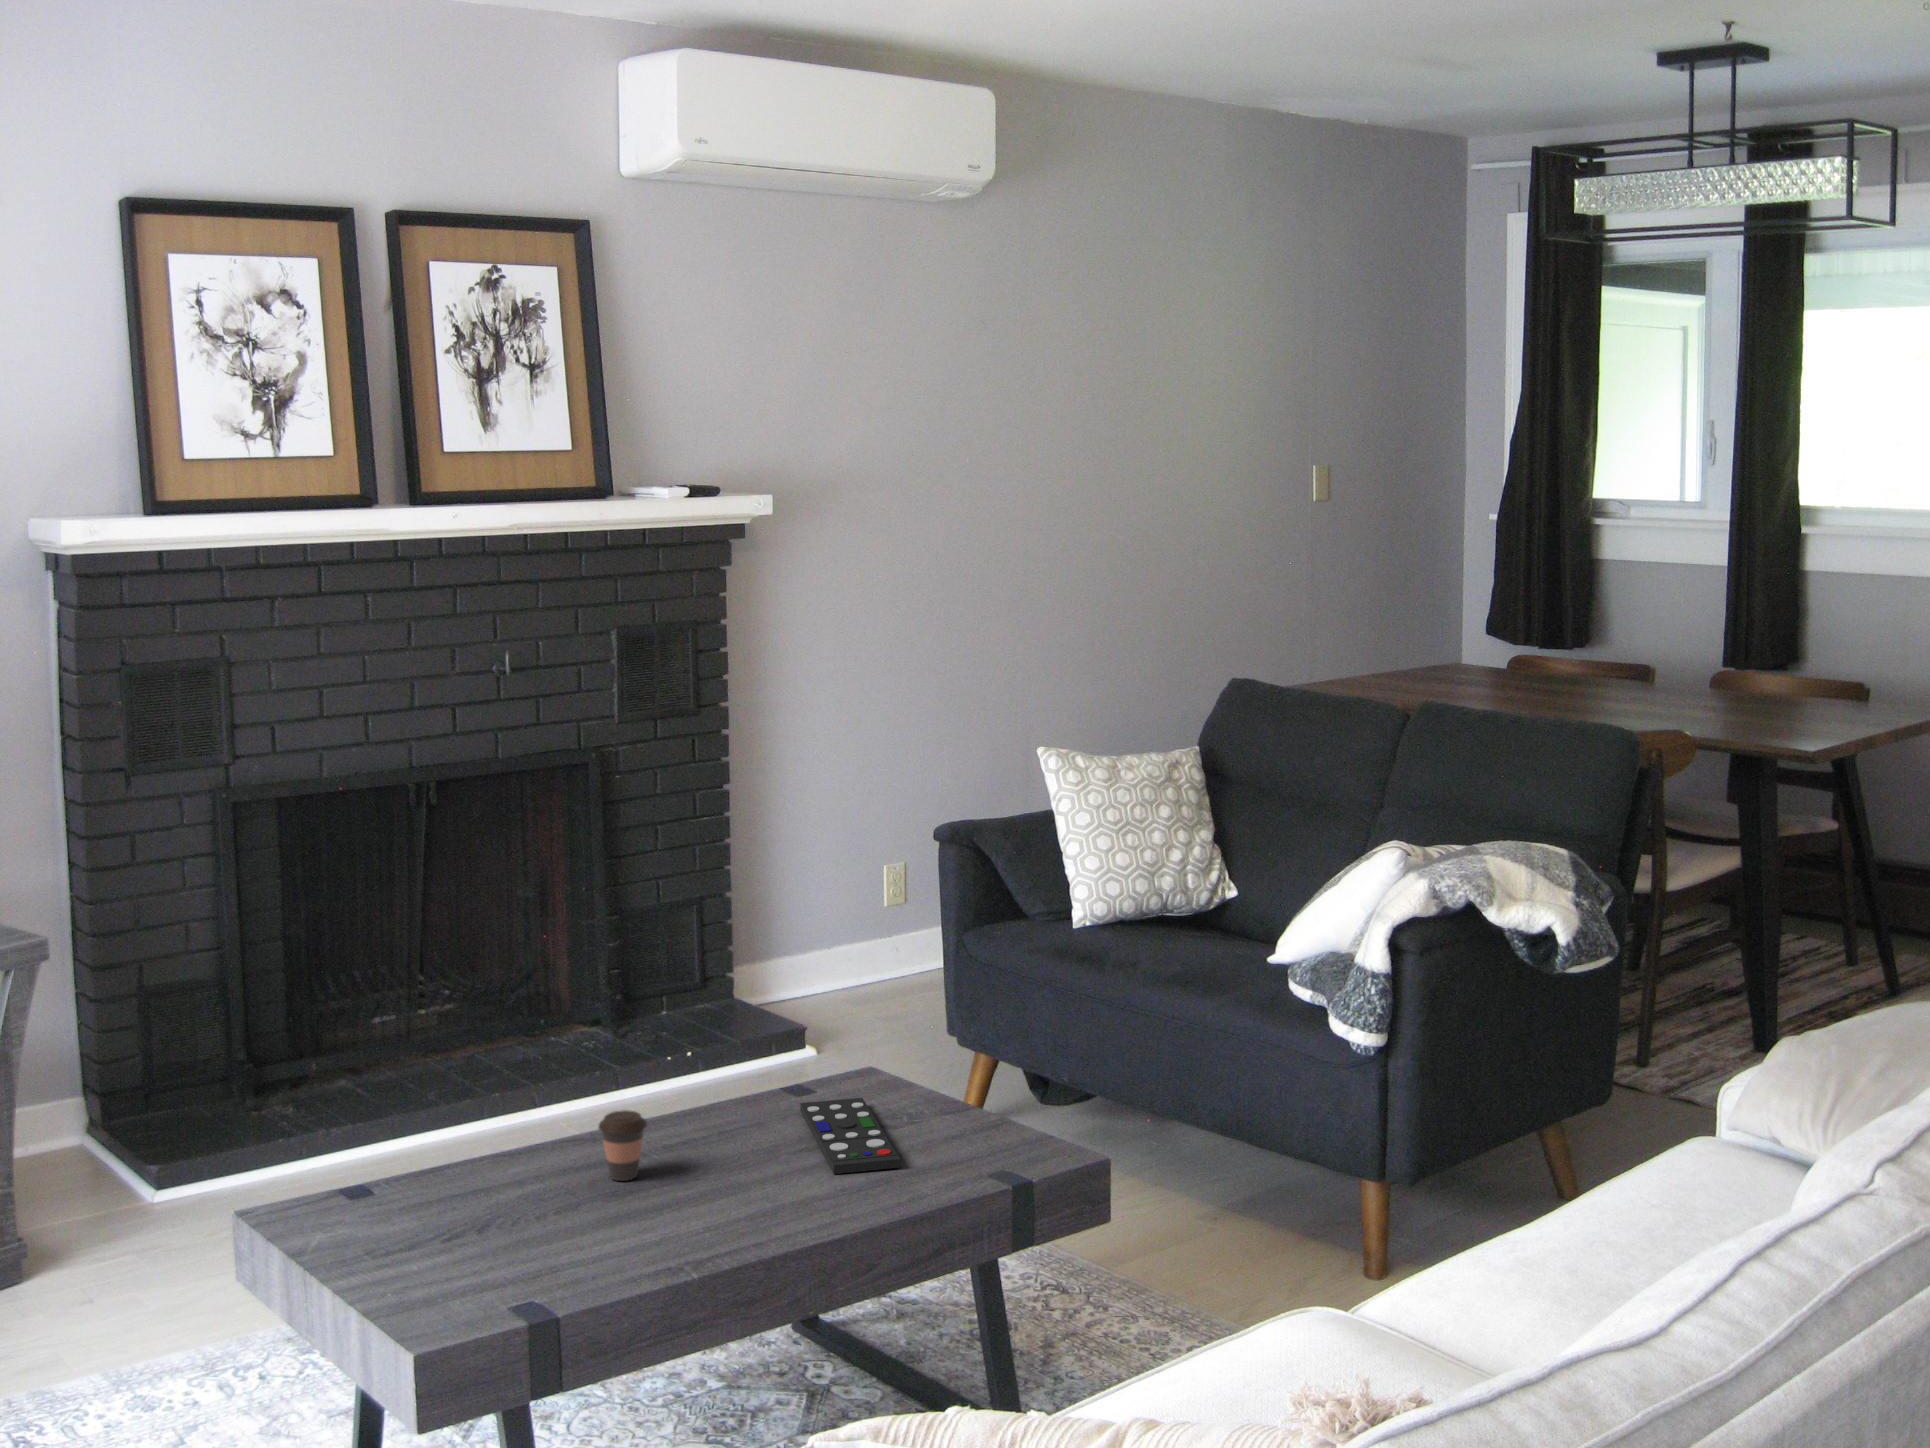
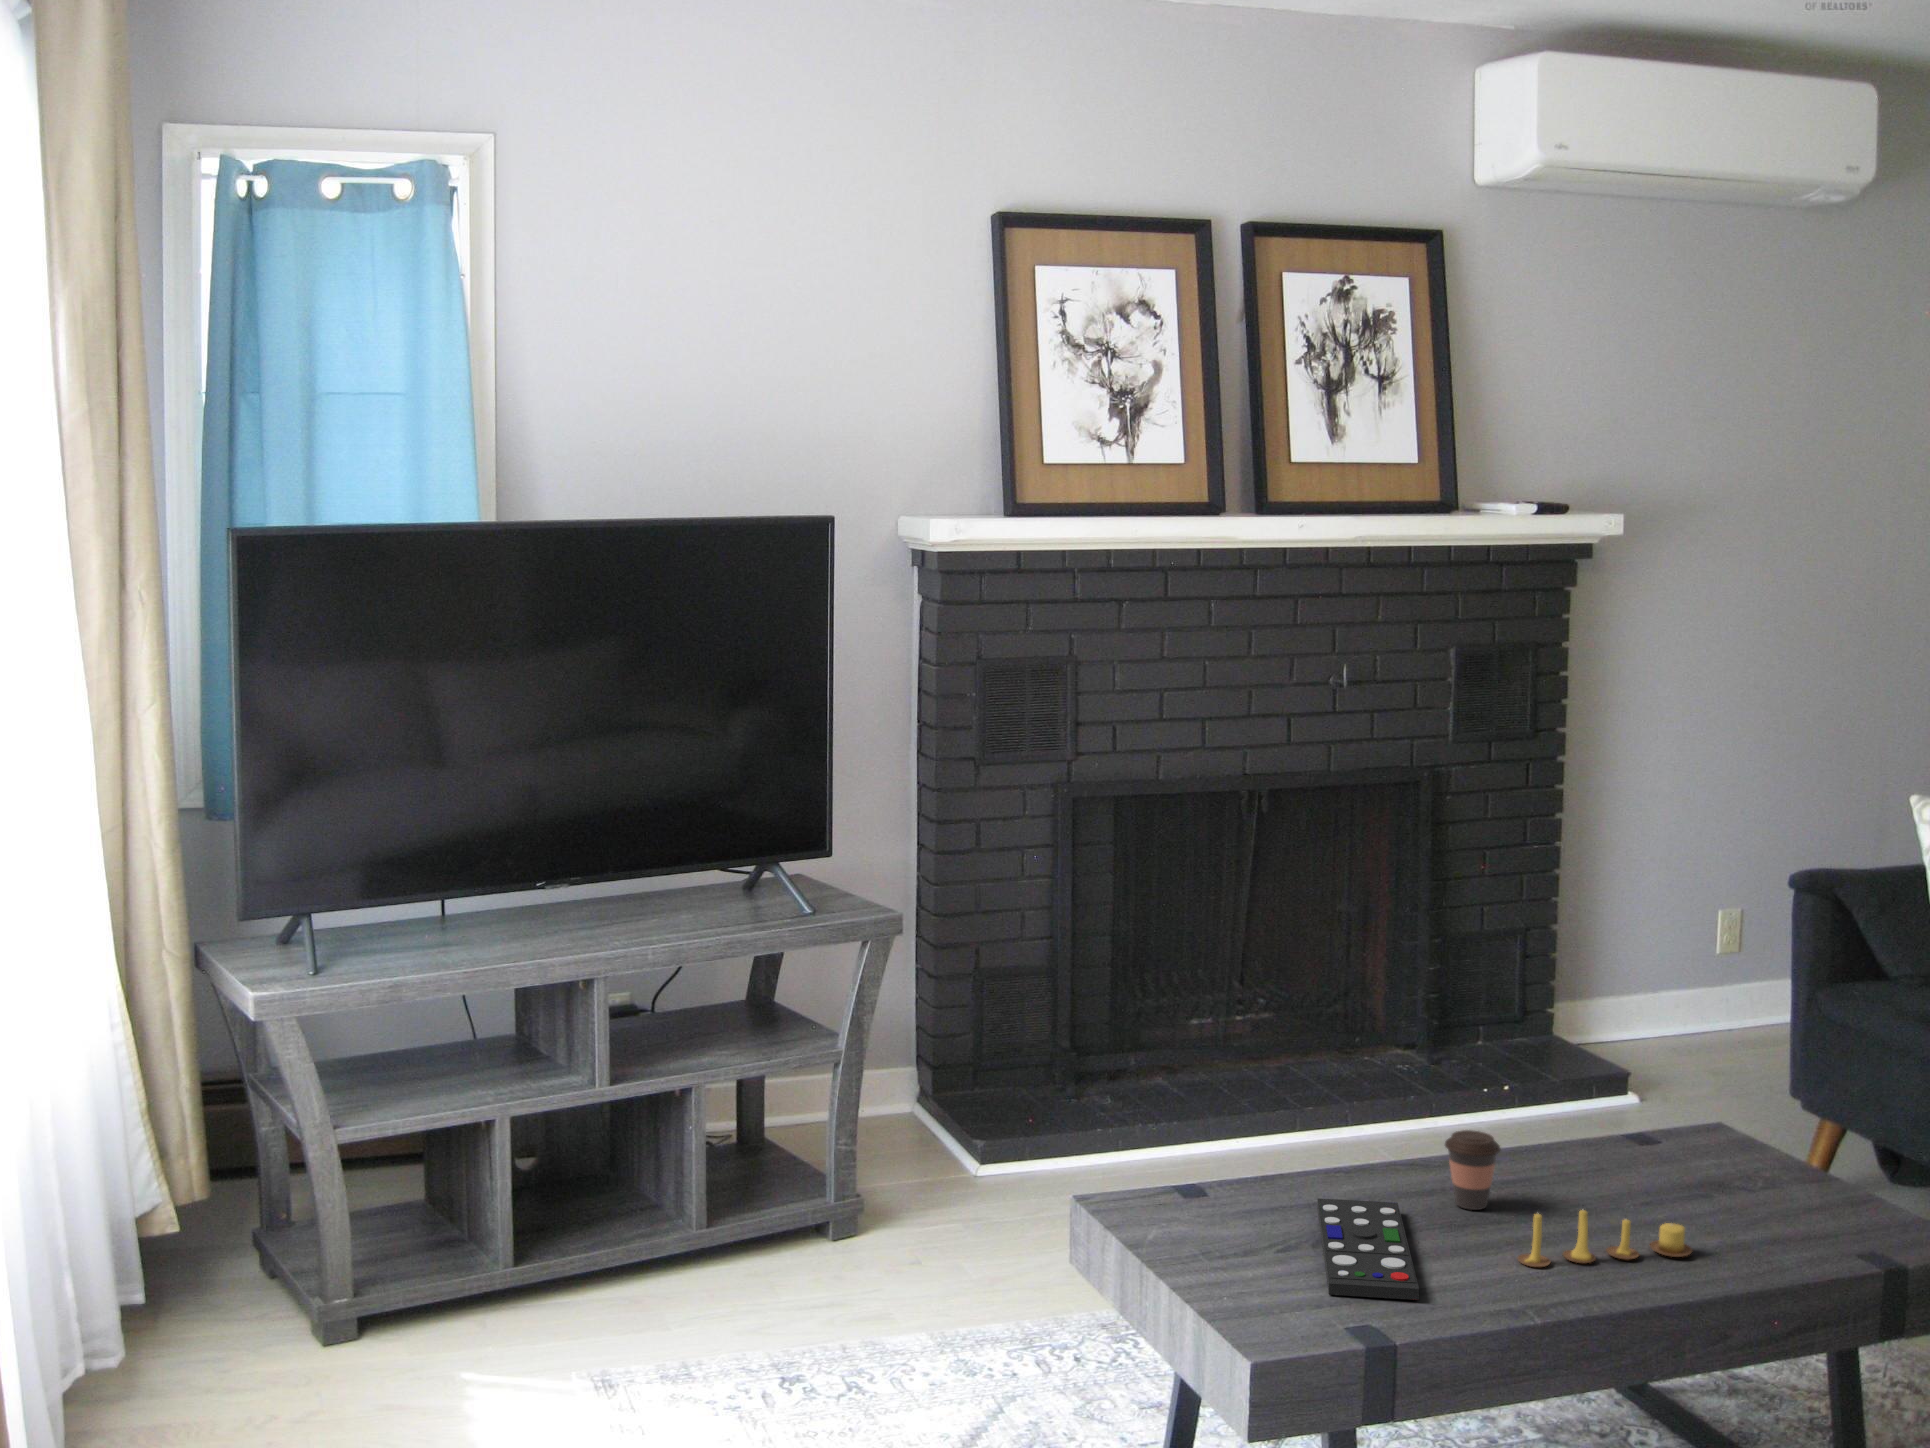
remote control: present [800,1098,901,1174] -> present [1317,1198,1419,1300]
candle: none [660,1166,806,1226] -> present [1518,1210,1692,1267]

